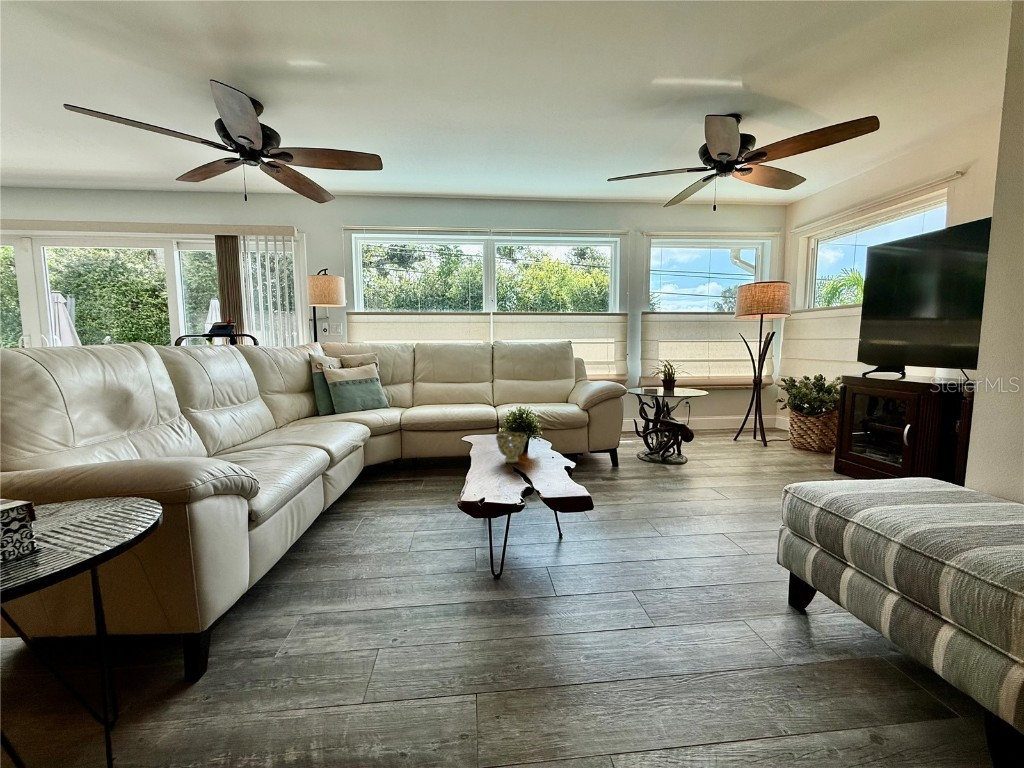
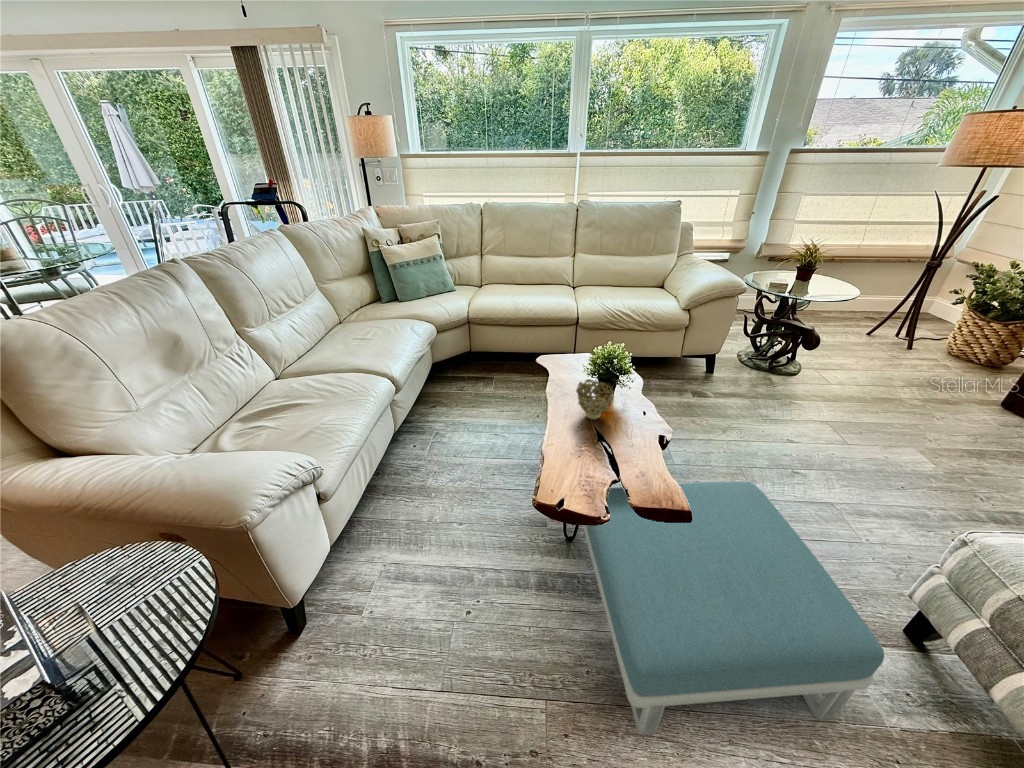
footstool: none [507,495,763,709] -> present [583,481,884,735]

